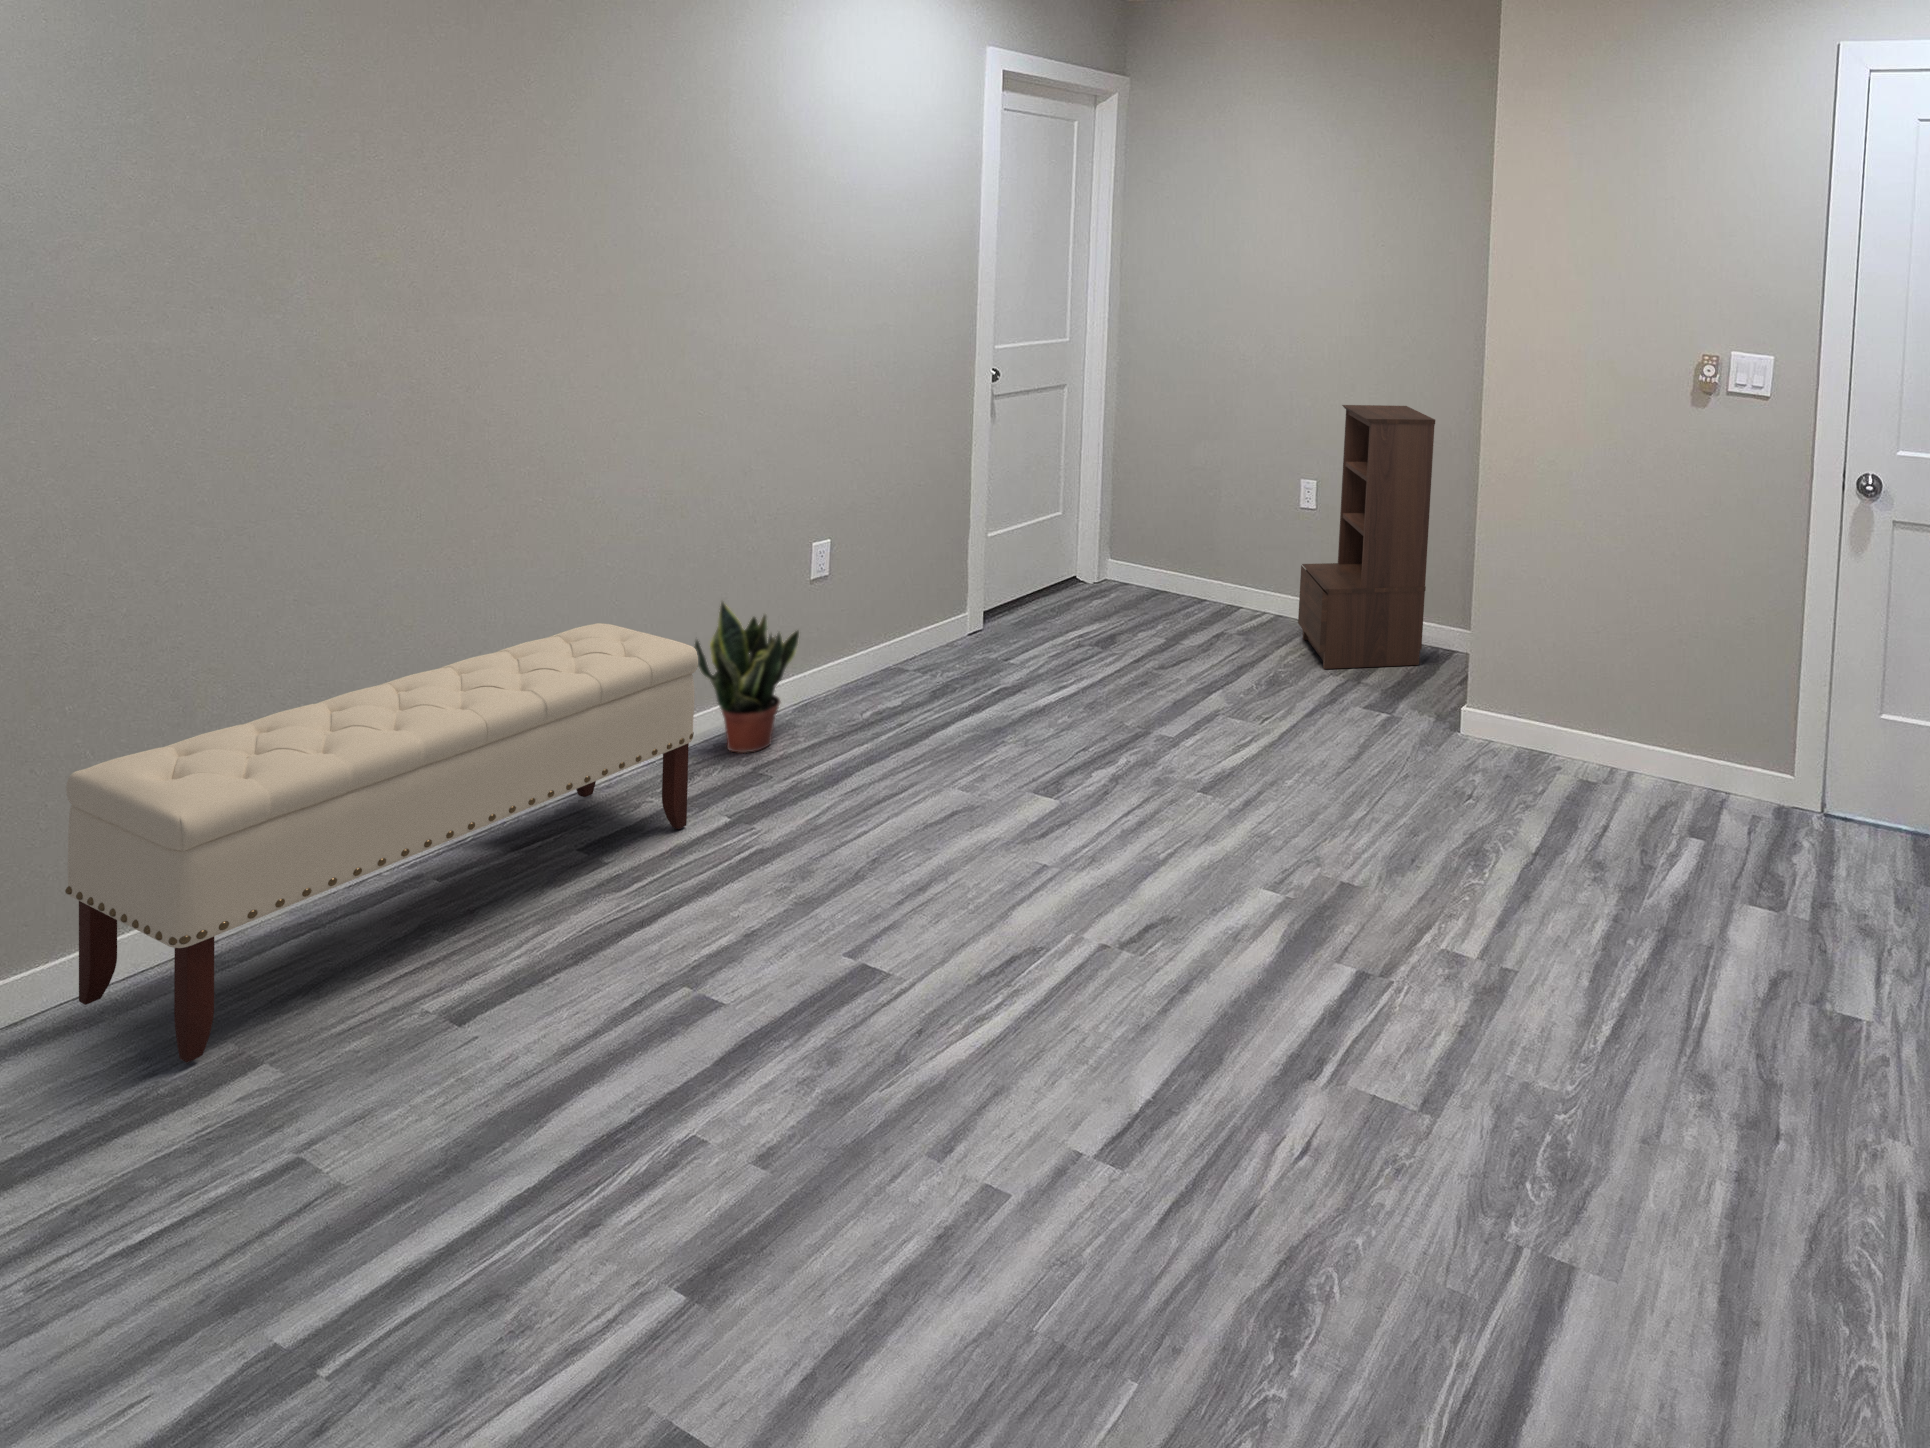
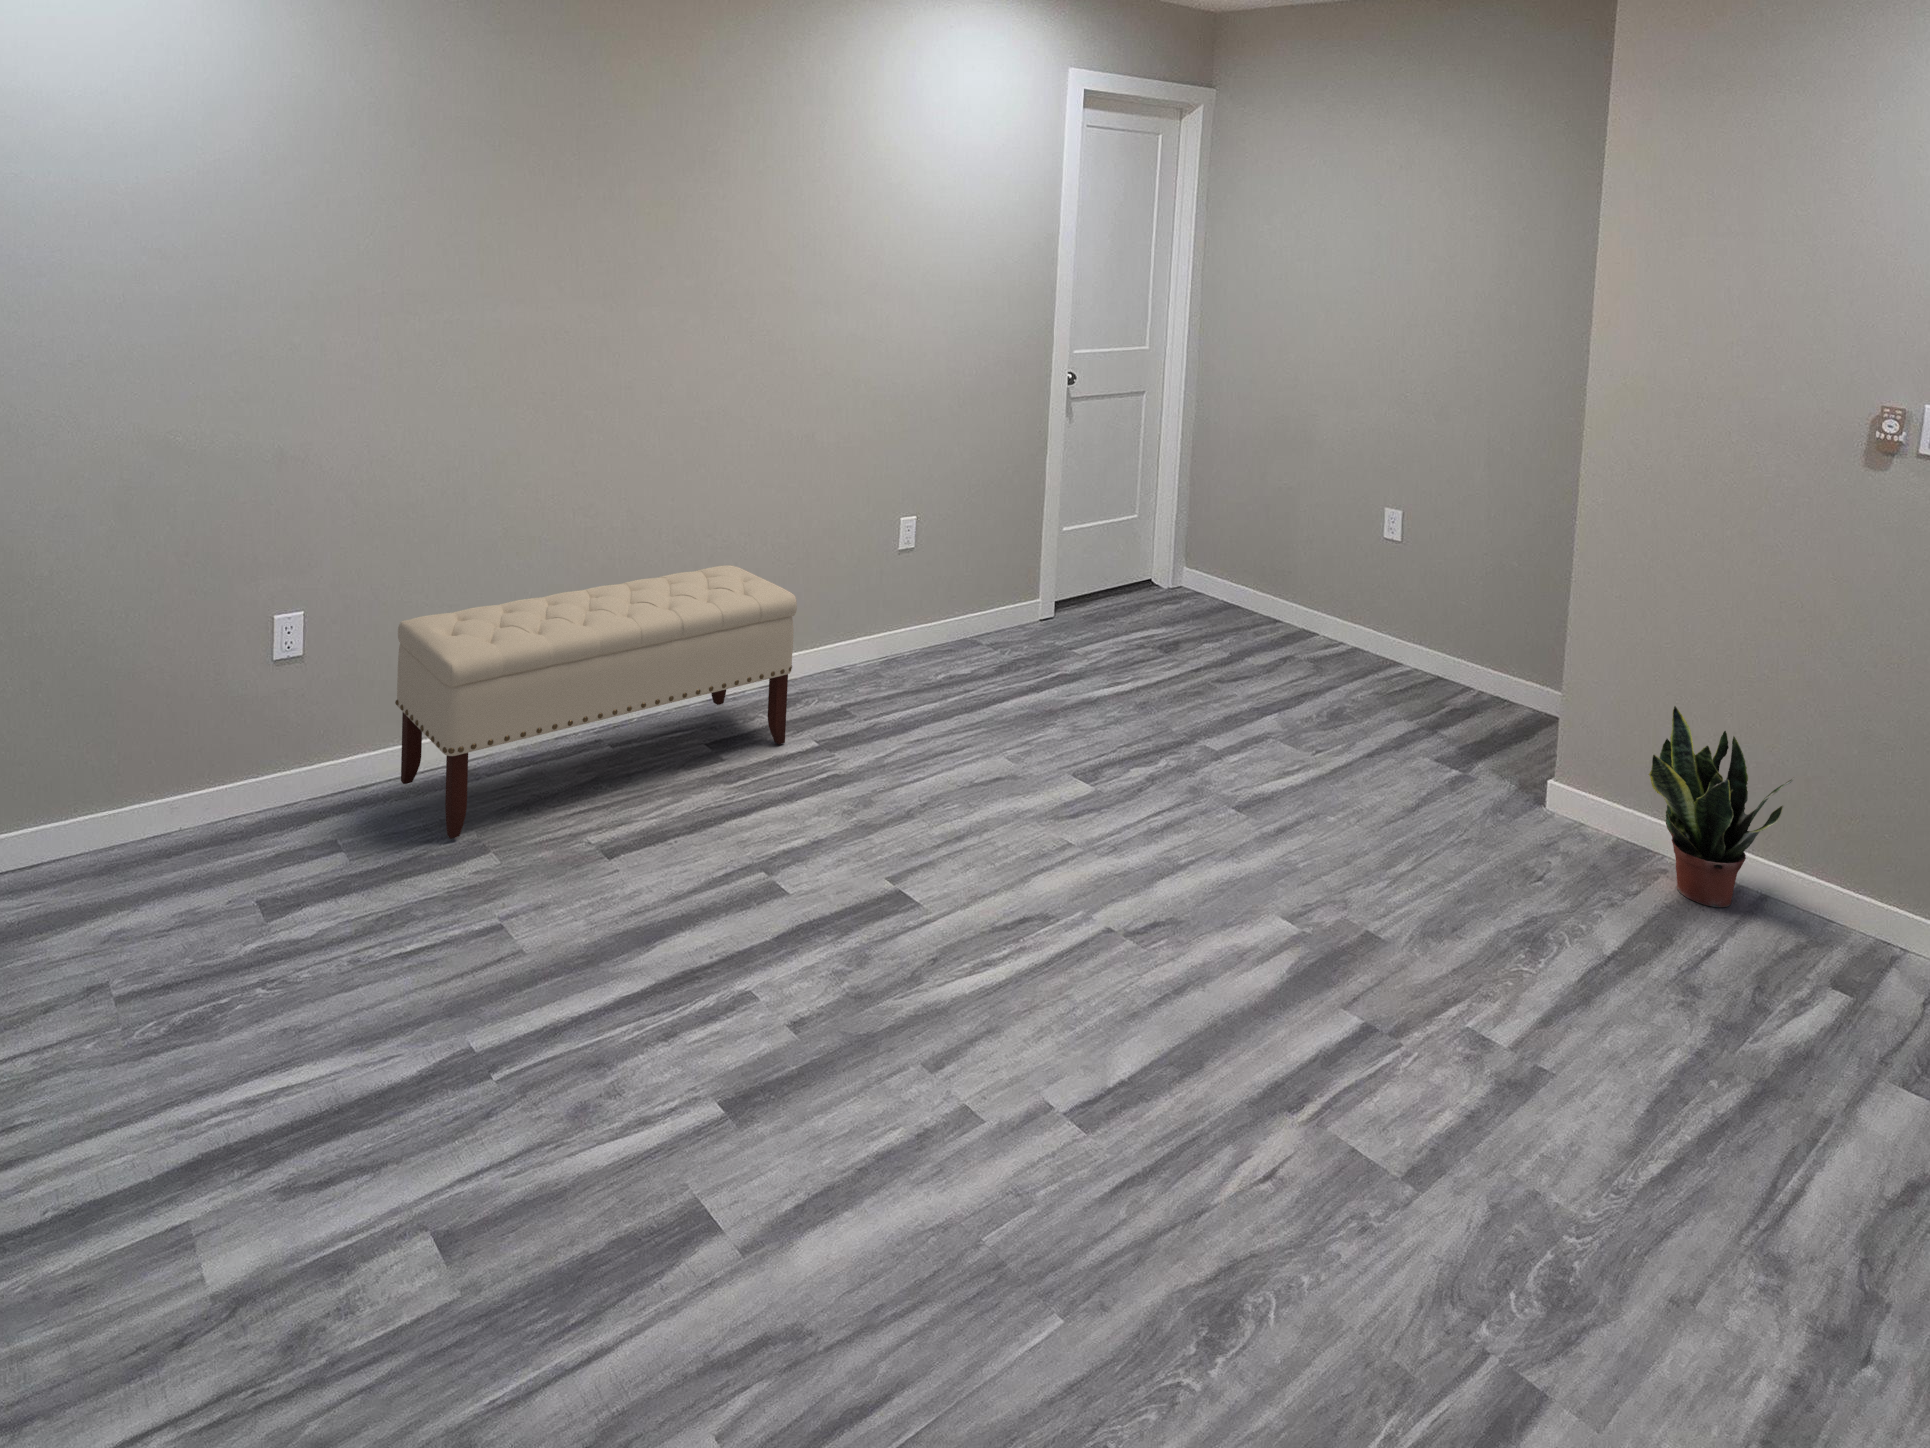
bookshelf: present [1298,405,1435,669] -> none [1369,433,1532,724]
potted plant: present [695,602,799,753] -> present [1649,706,1795,907]

